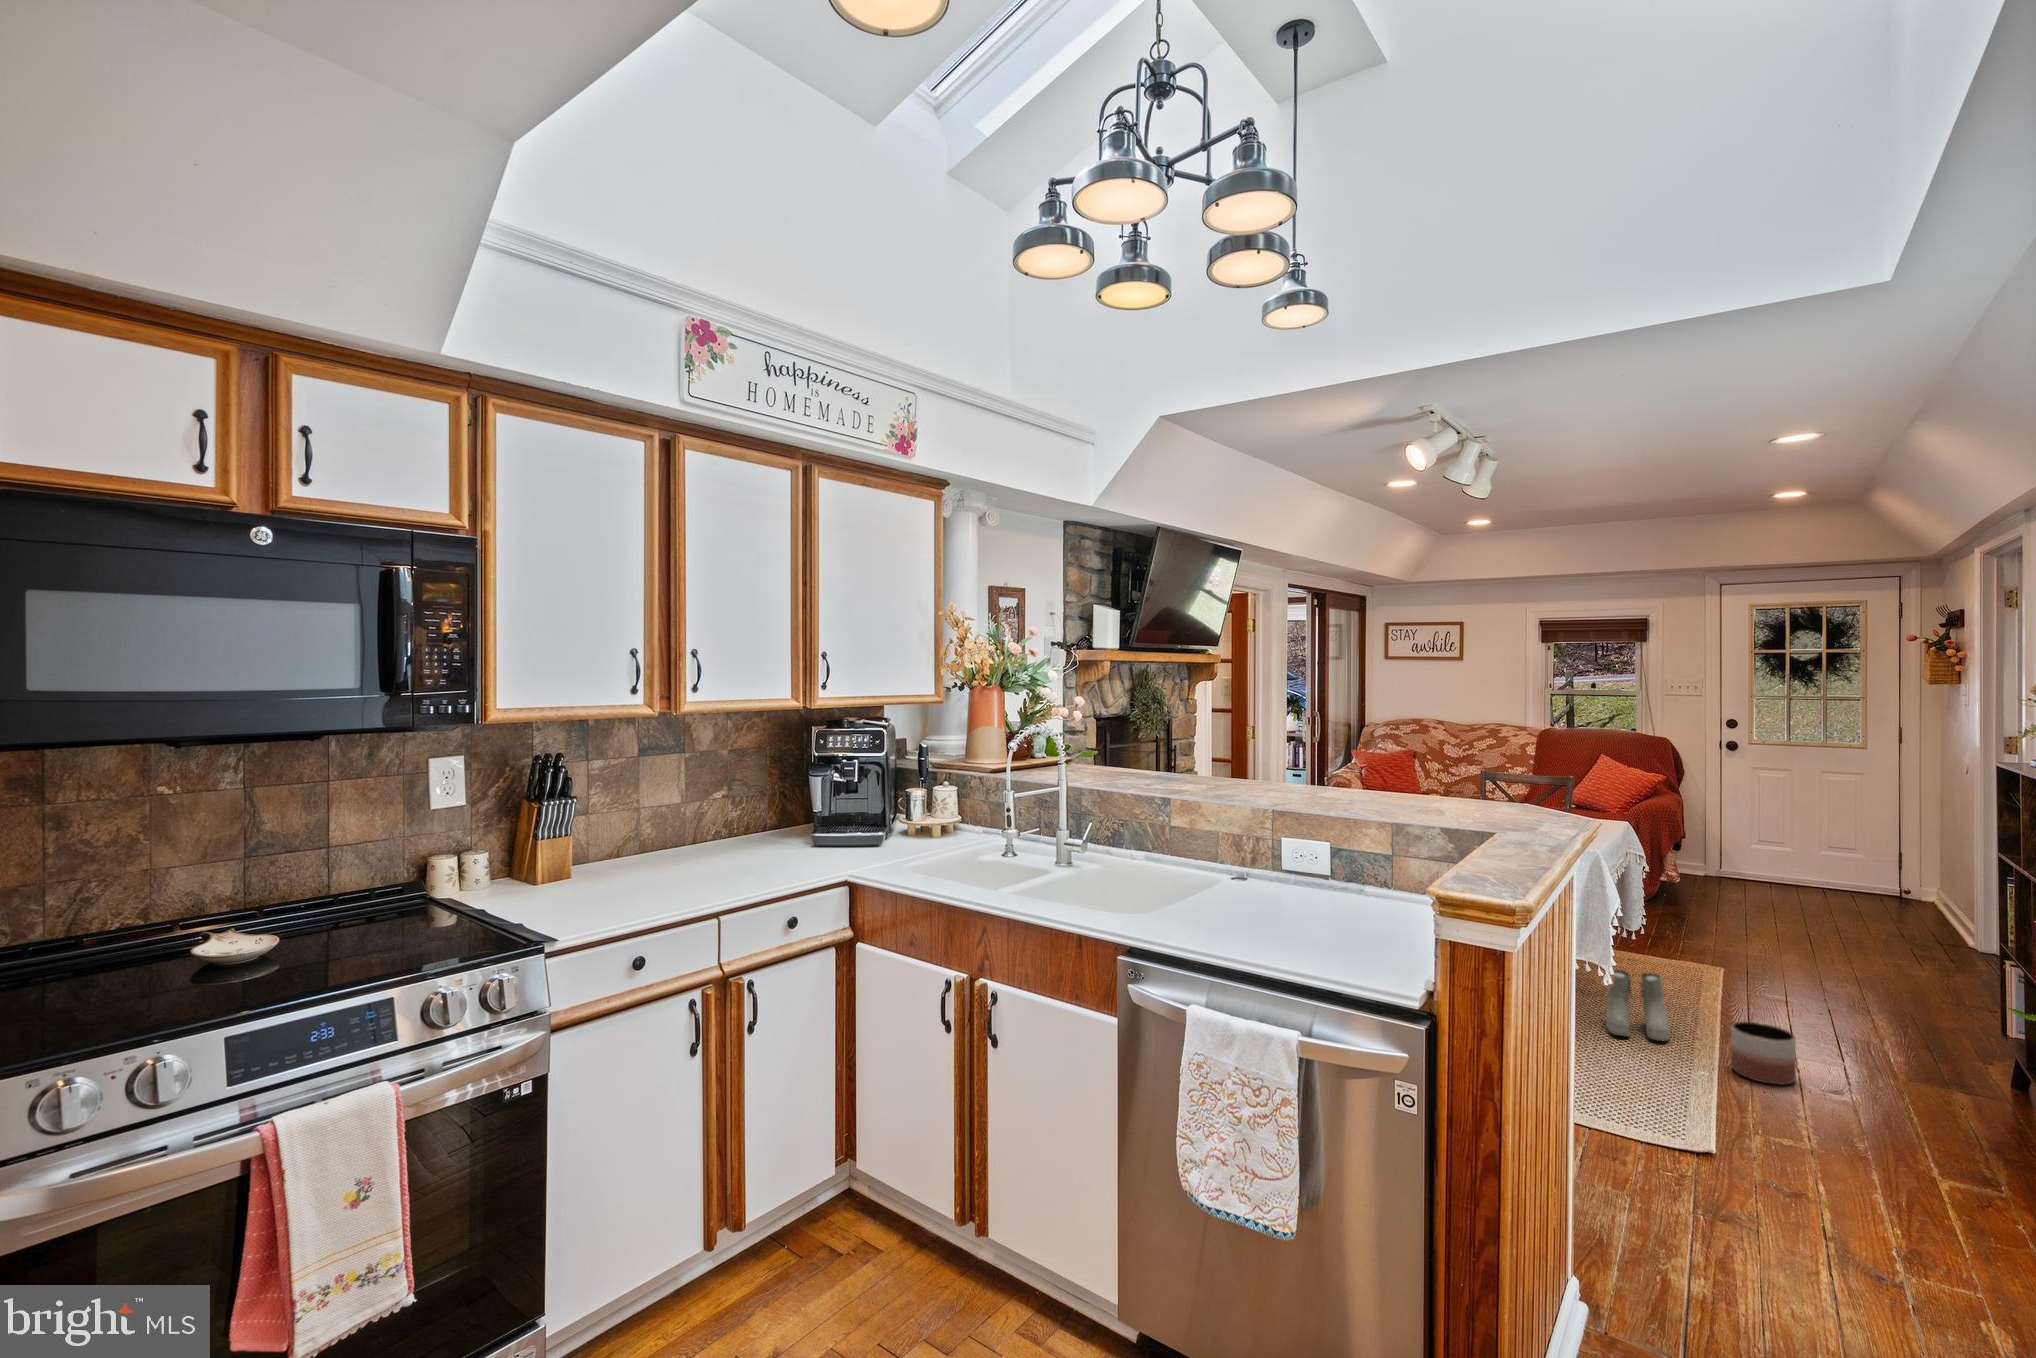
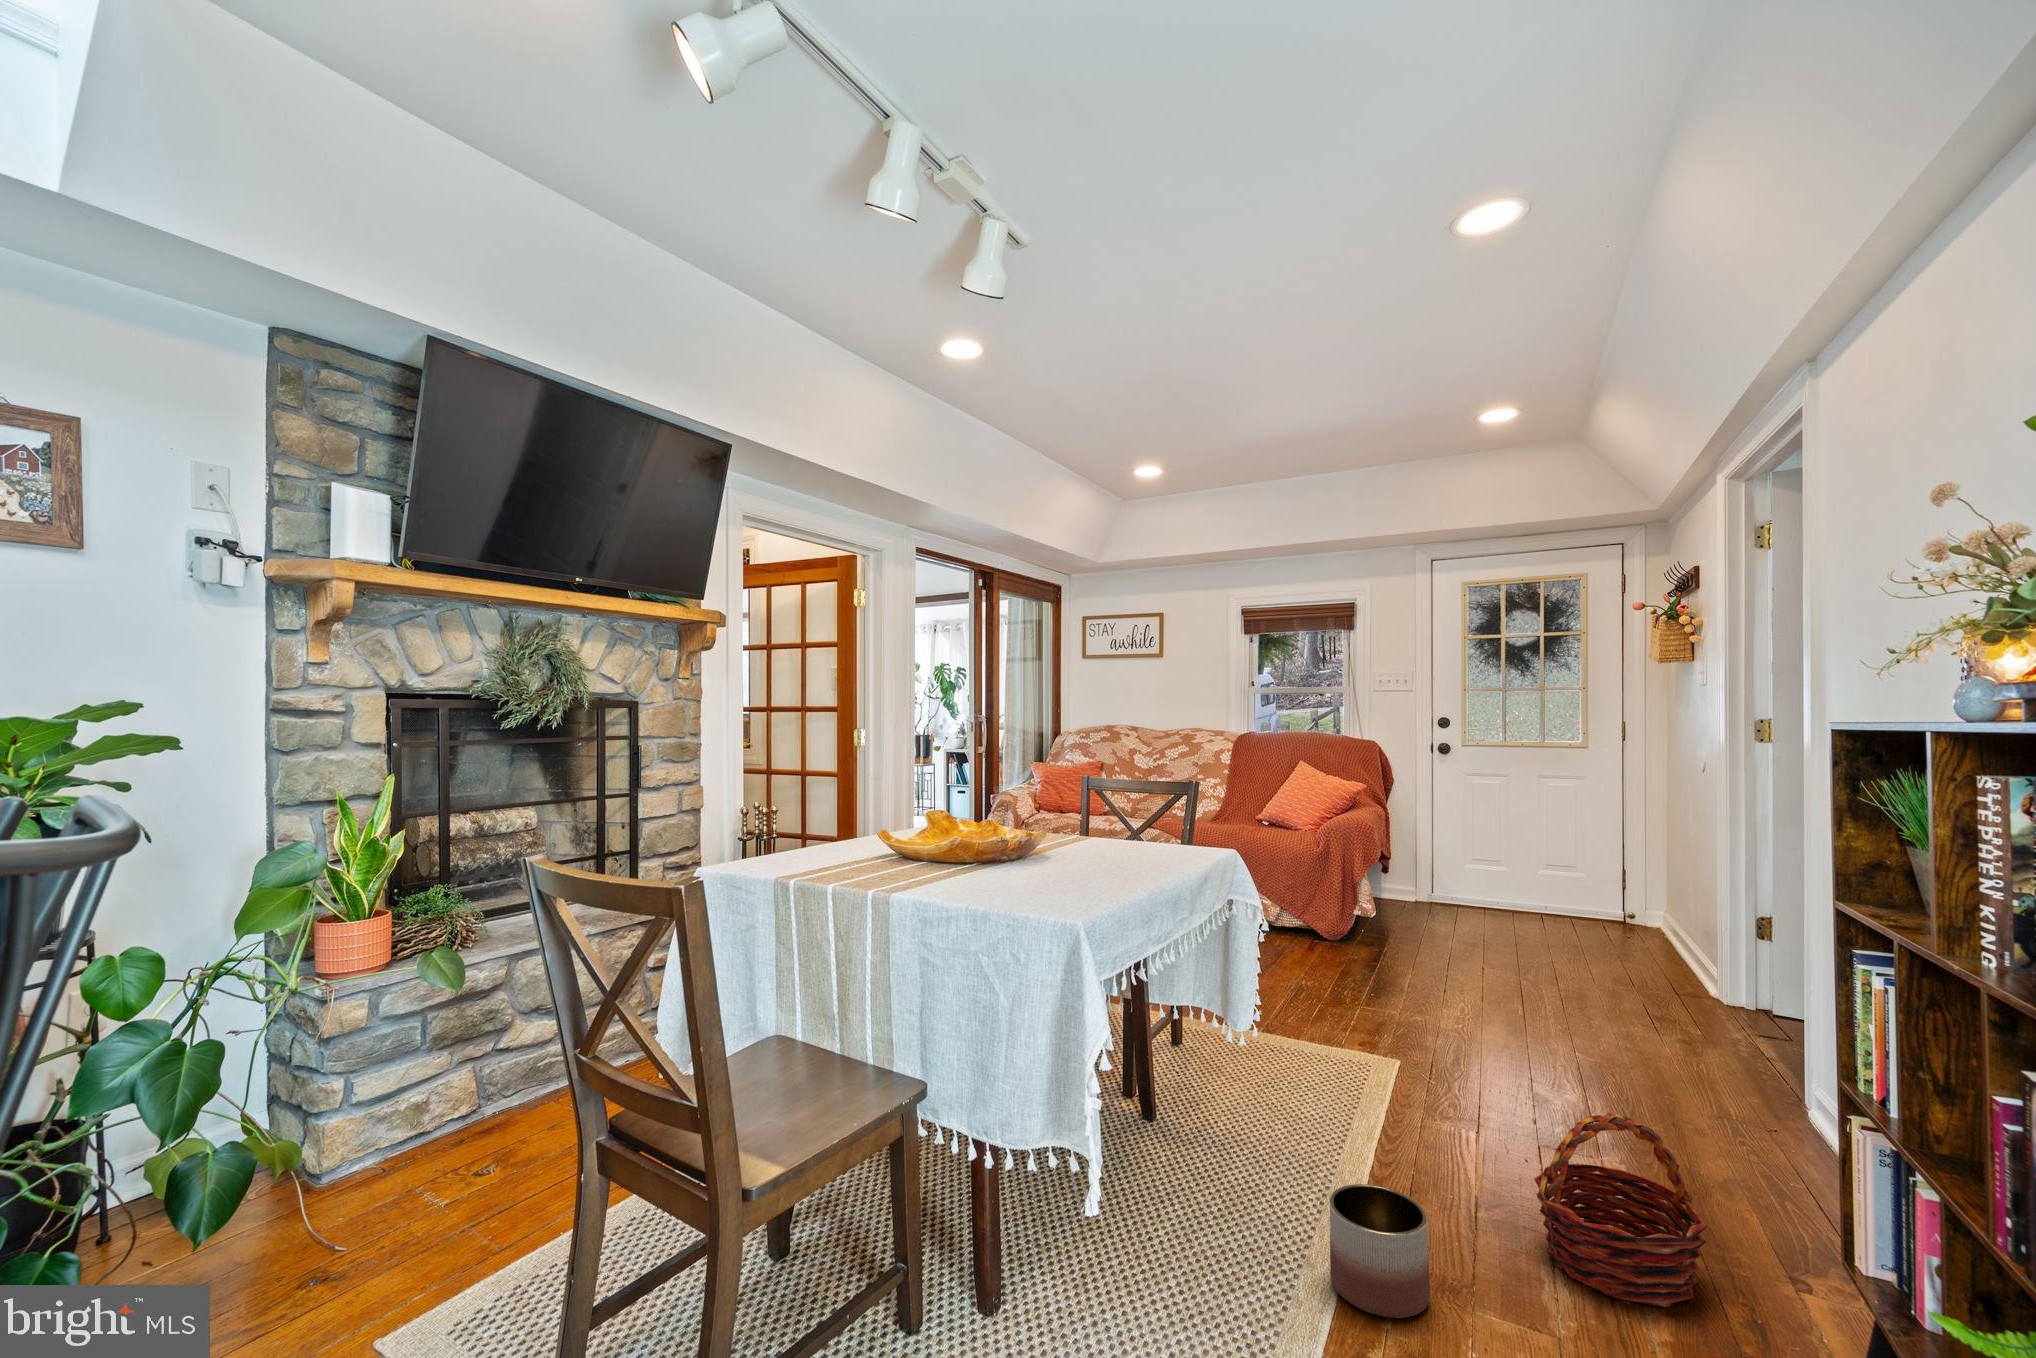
boots: present [1606,970,1669,1041] -> none [1169,1082,1261,1215]
basket: none [1856,990,1971,1090] -> present [1534,1113,1707,1307]

